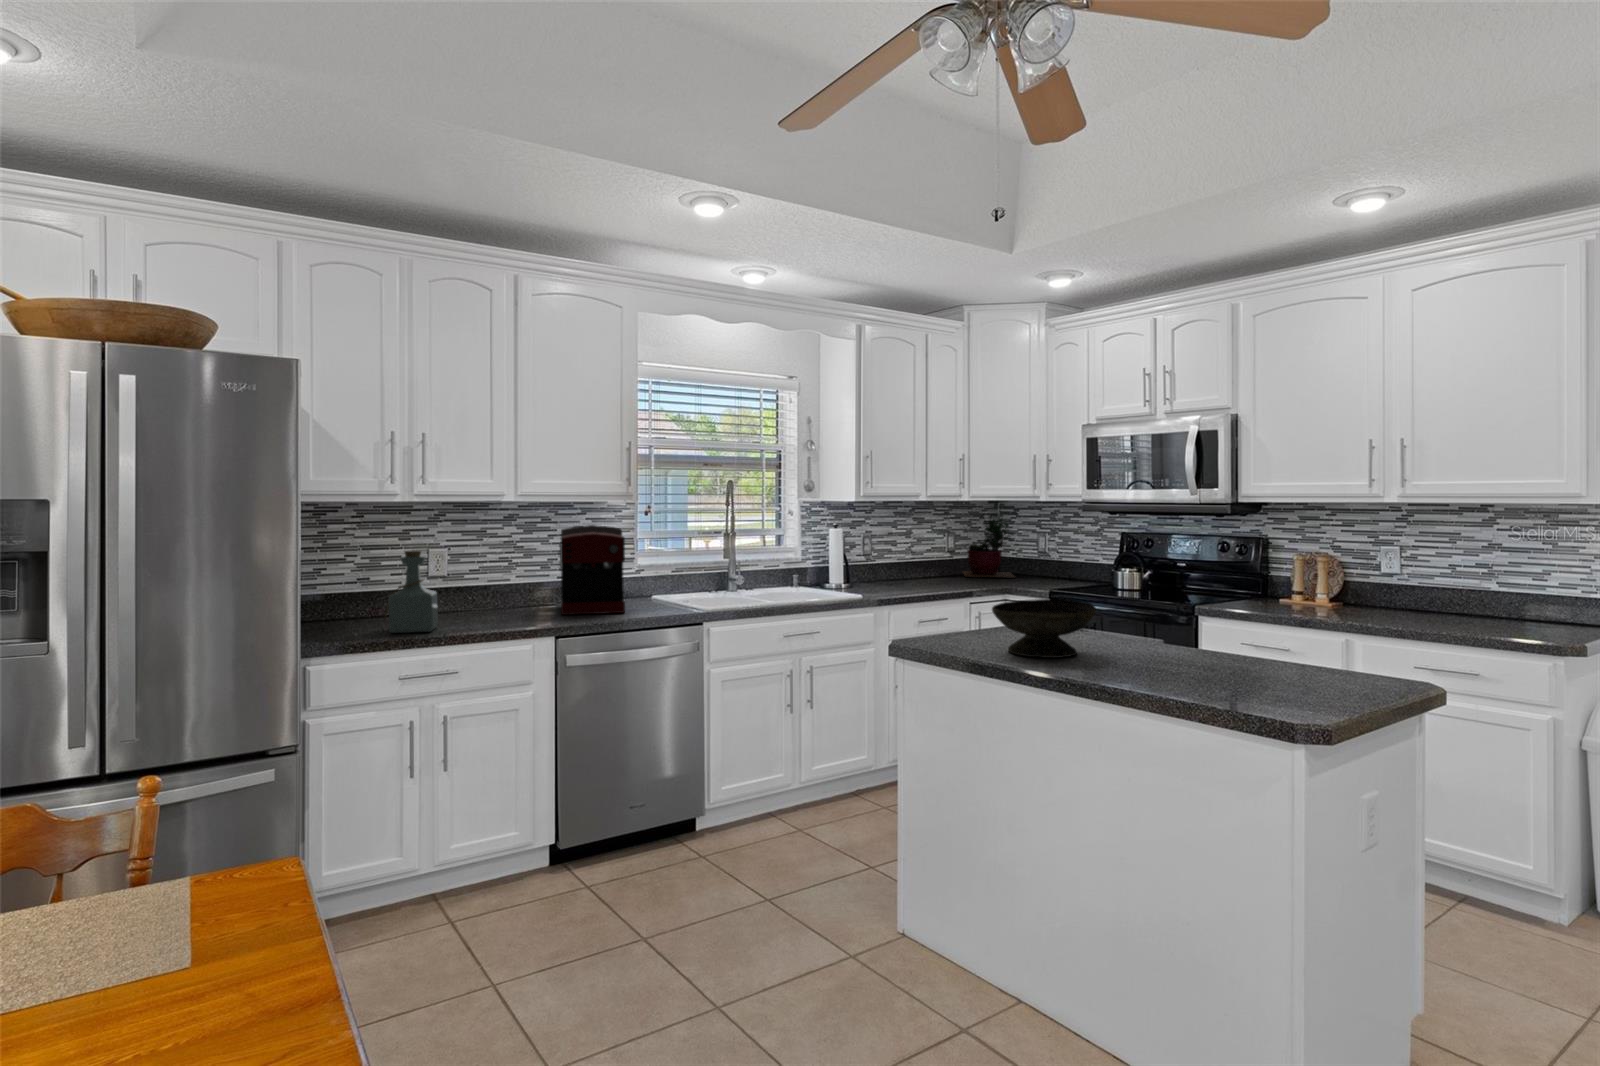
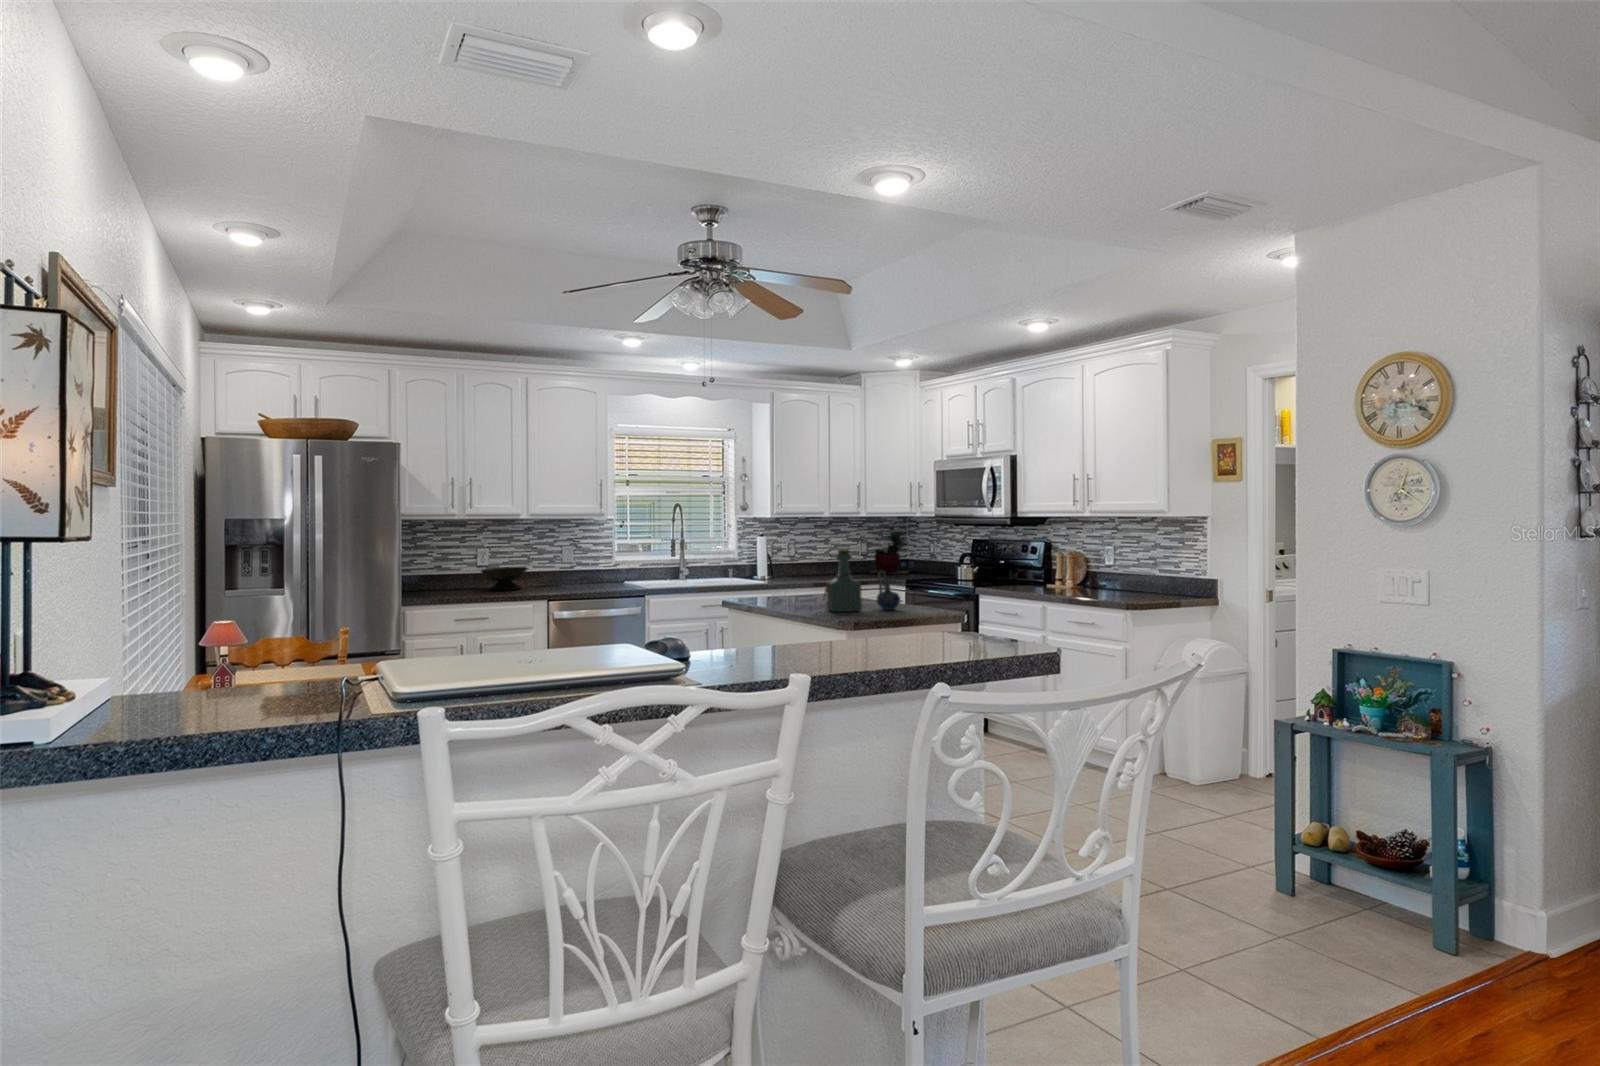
coffee maker: present [561,525,625,615] -> none [555,534,599,590]
bottle: present [384,550,438,633] -> present [823,549,862,612]
decorative bowl: present [992,599,1096,658] -> present [481,567,527,590]
ceramic pitcher: none [1290,607,1344,688] -> present [877,570,900,610]

